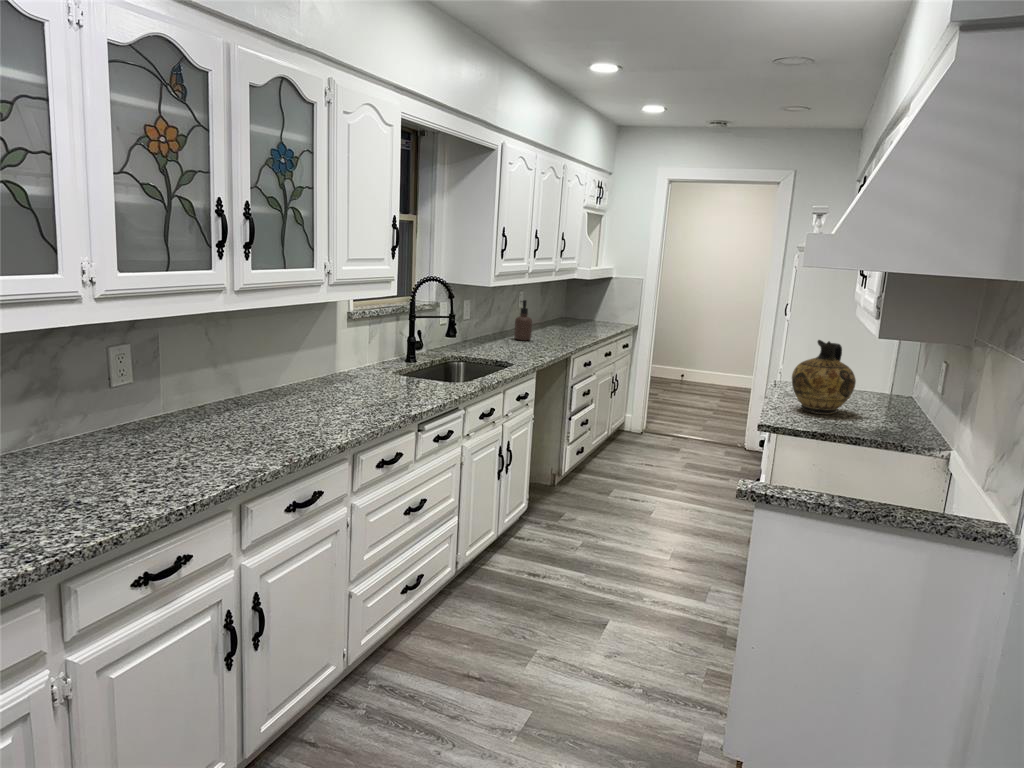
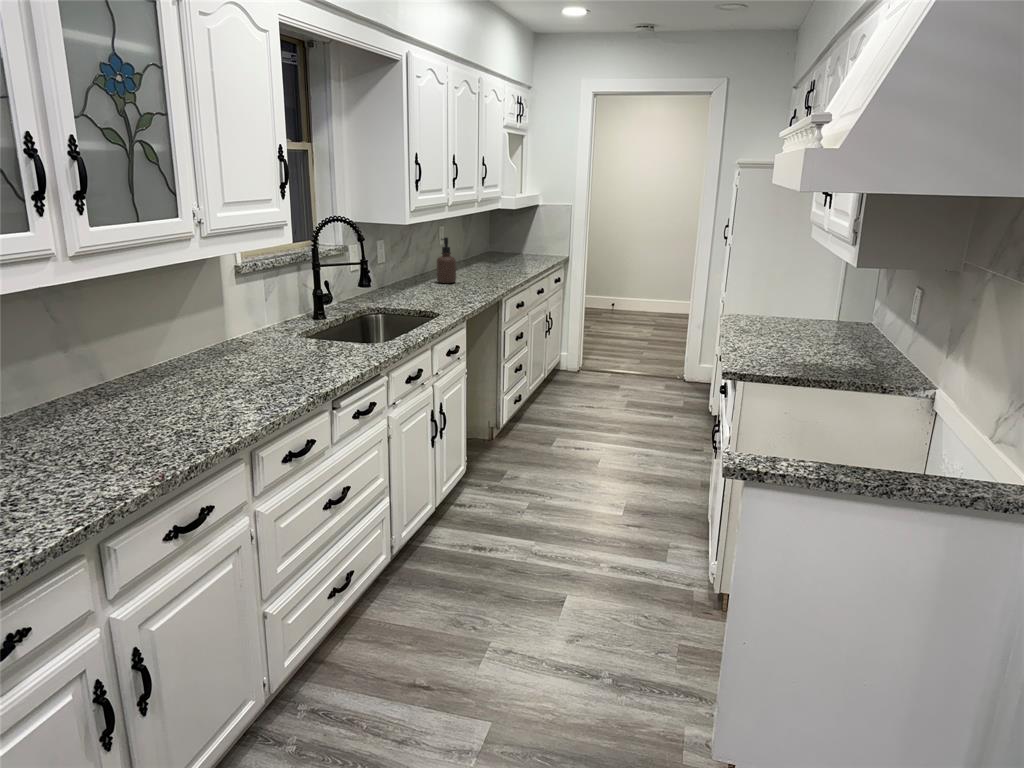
ceramic jug: present [792,340,856,414] -> none [753,271,822,353]

